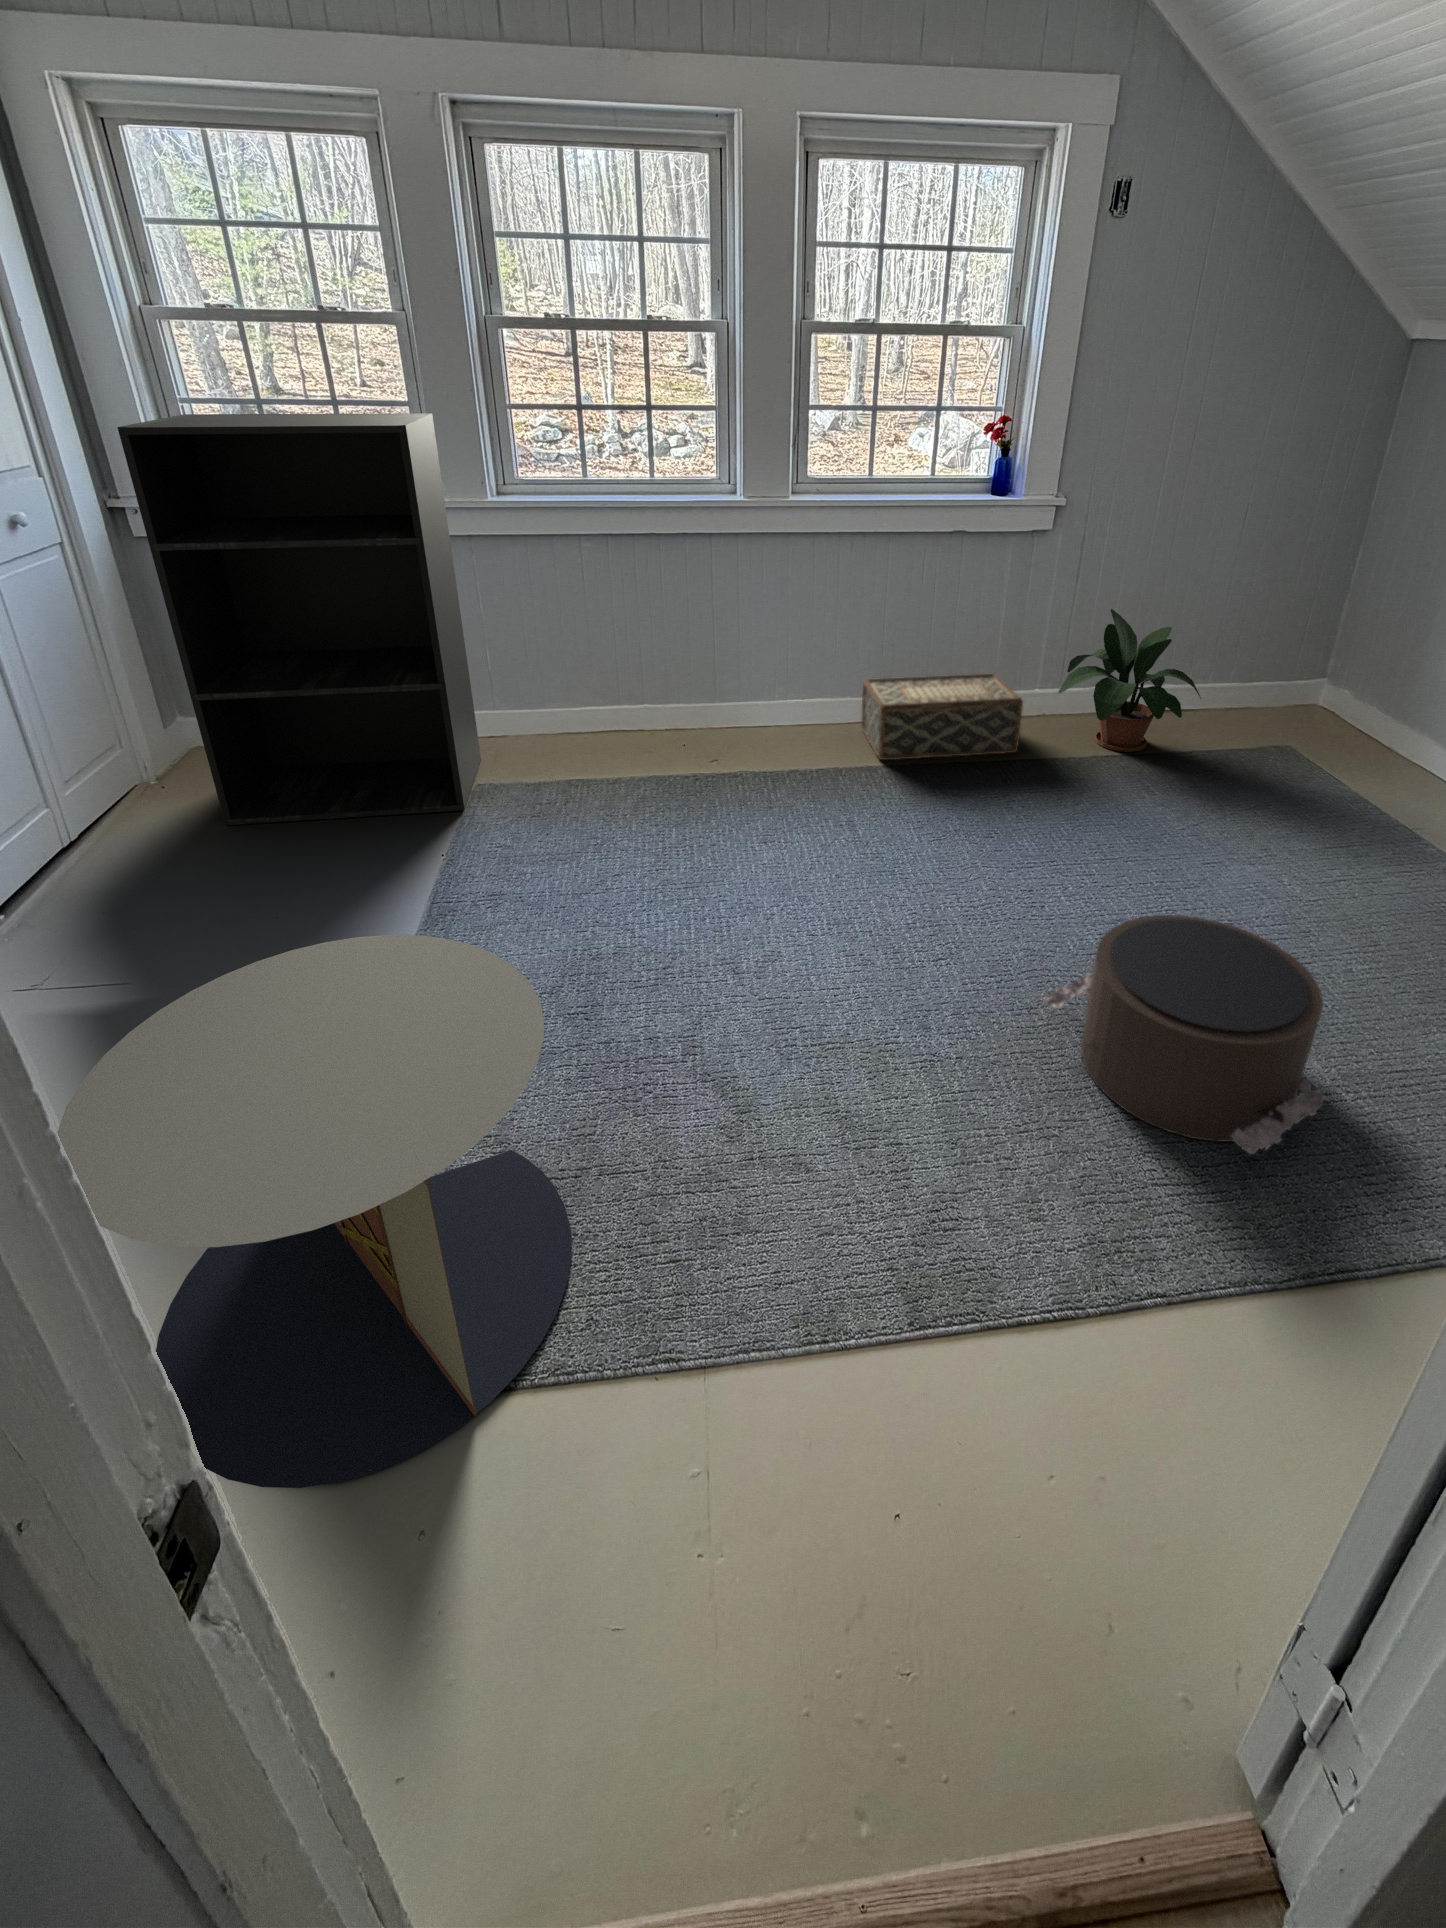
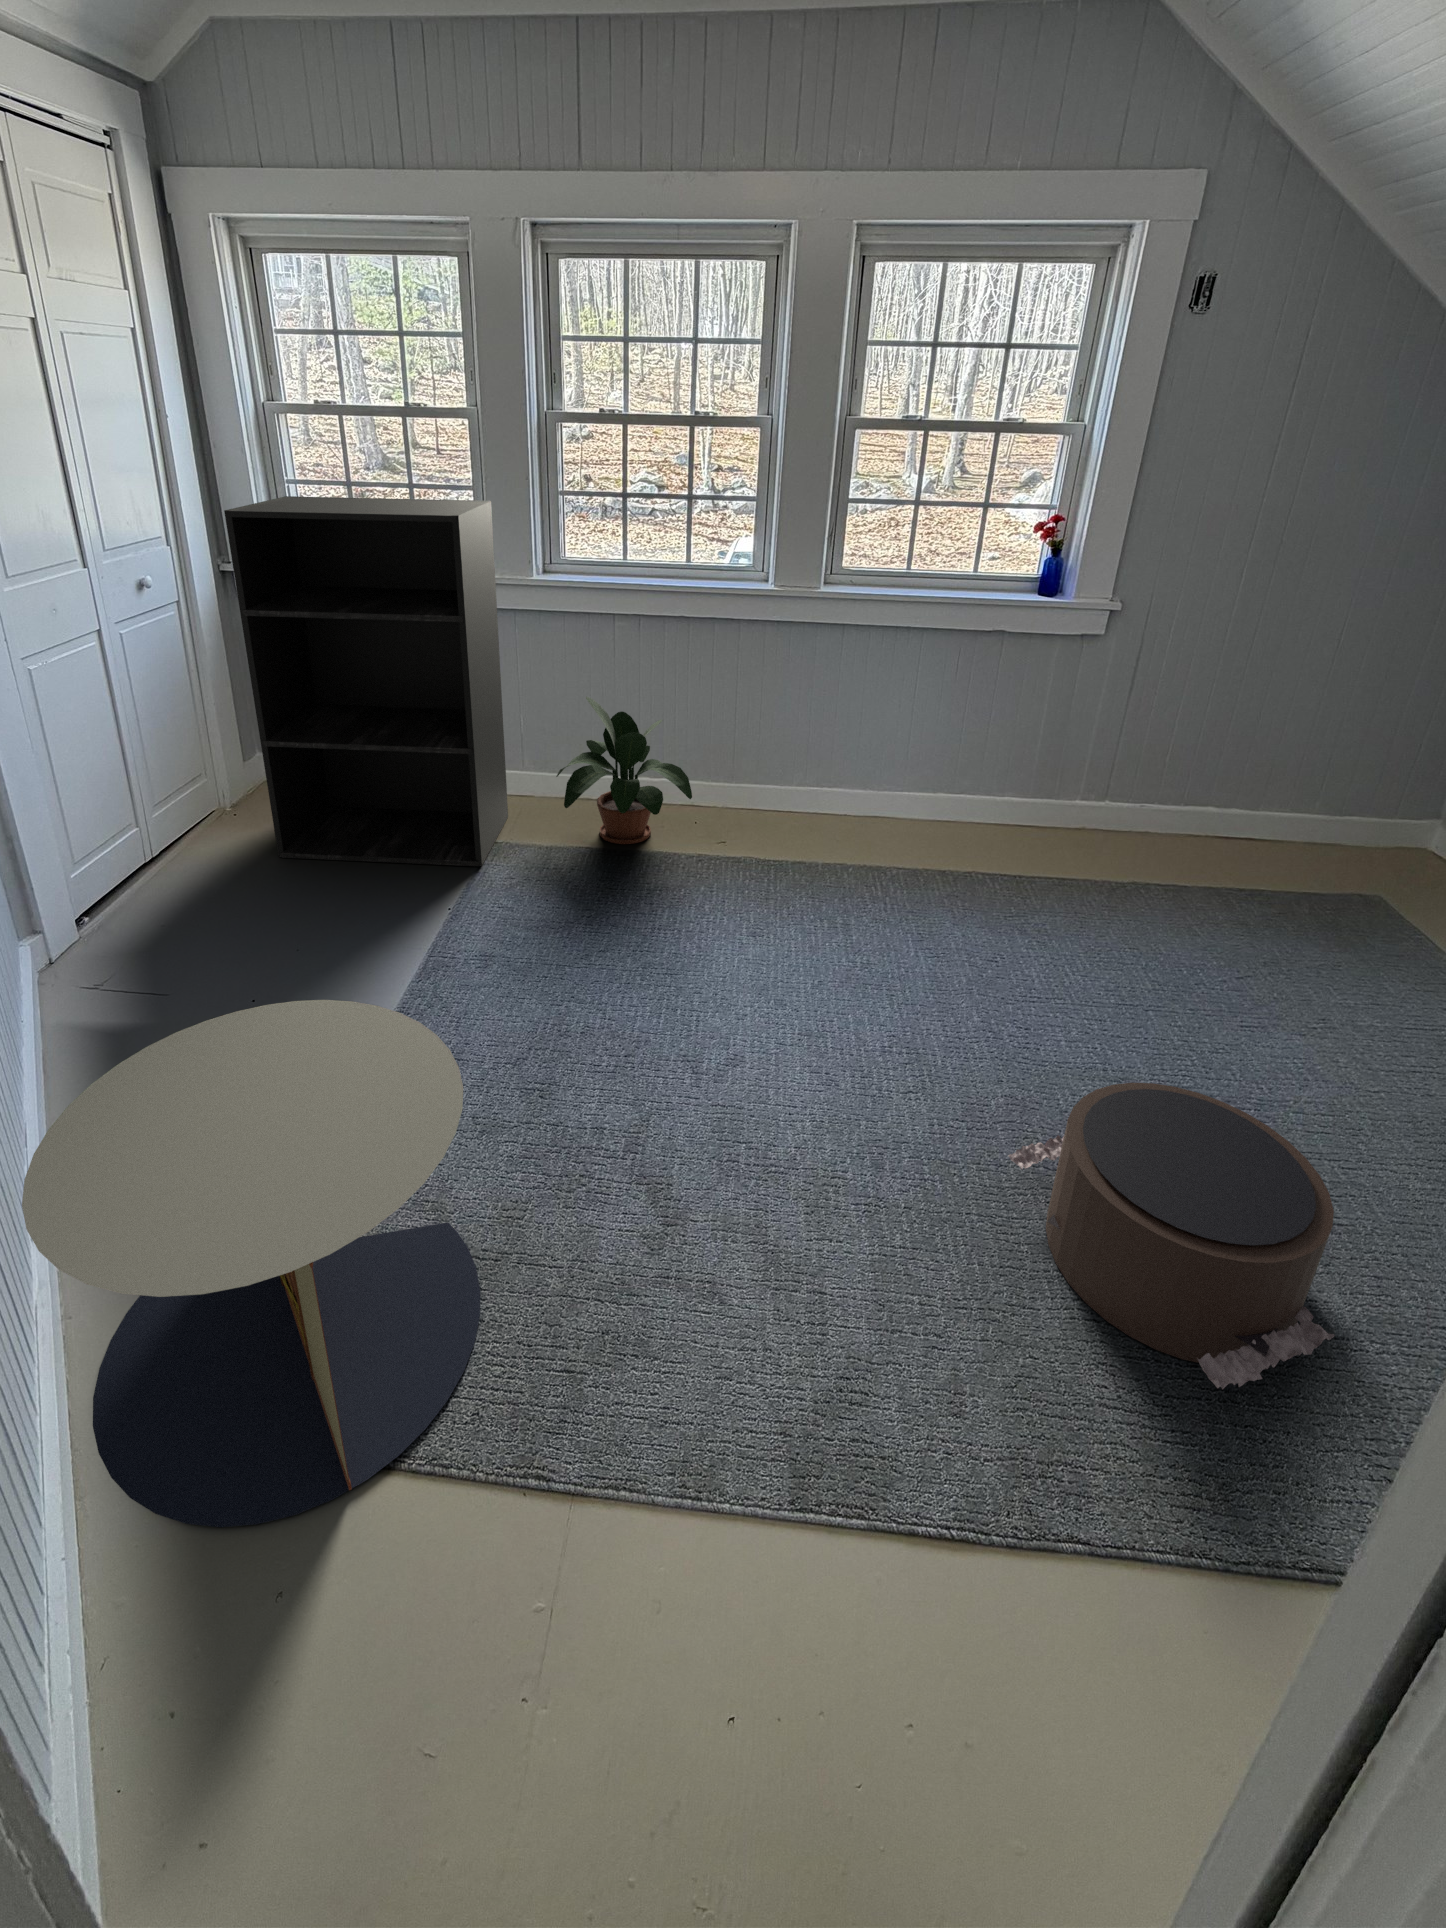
potted plant: present [1059,609,1201,752] -> present [556,697,692,844]
woven basket: present [861,674,1023,760] -> none [881,773,1054,866]

